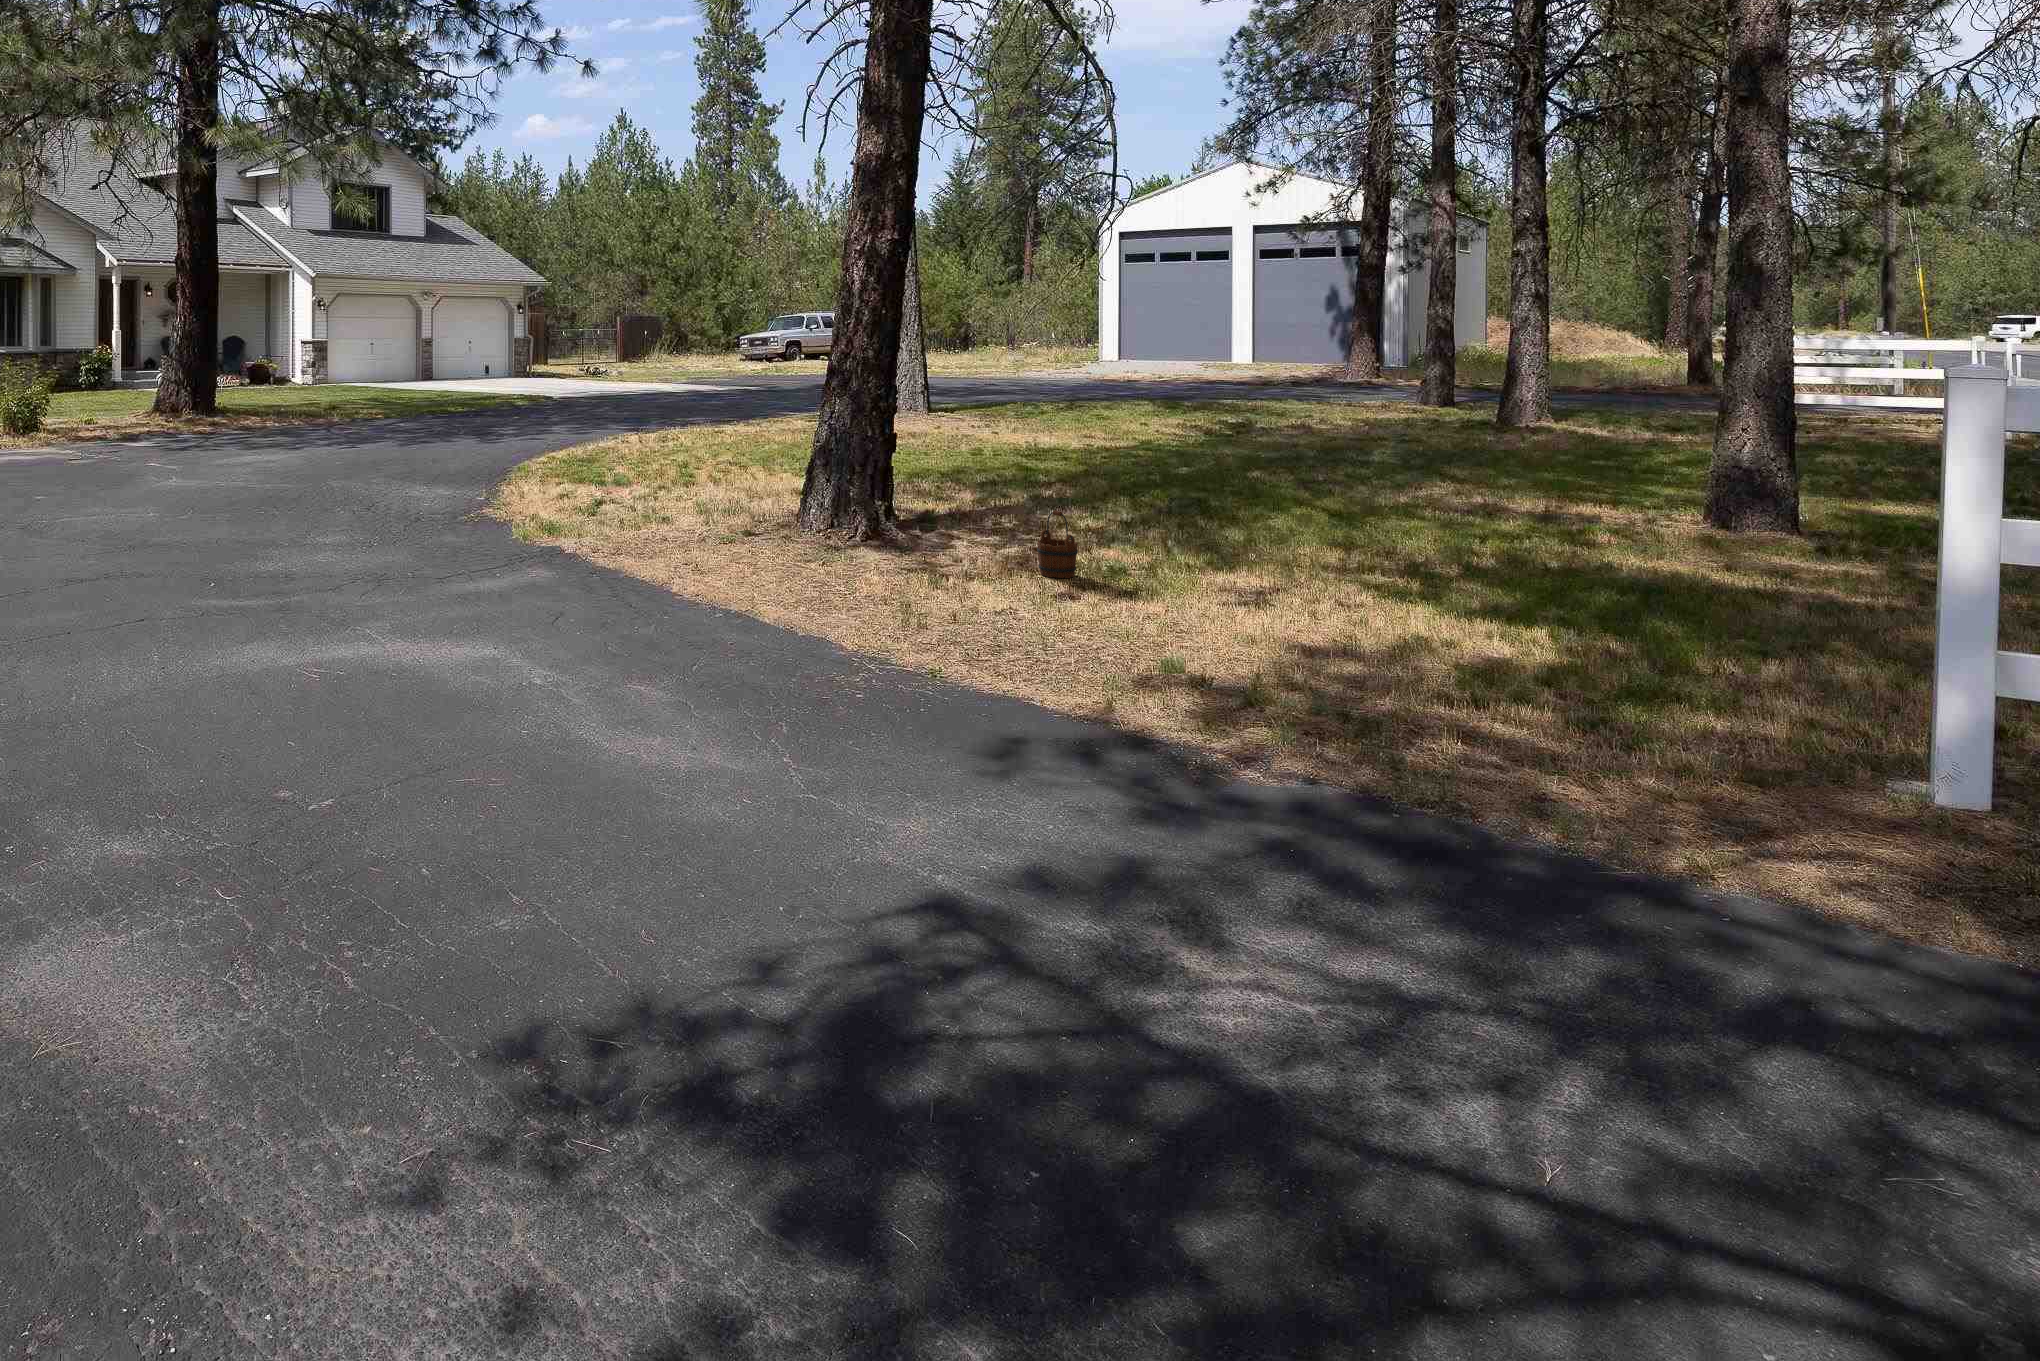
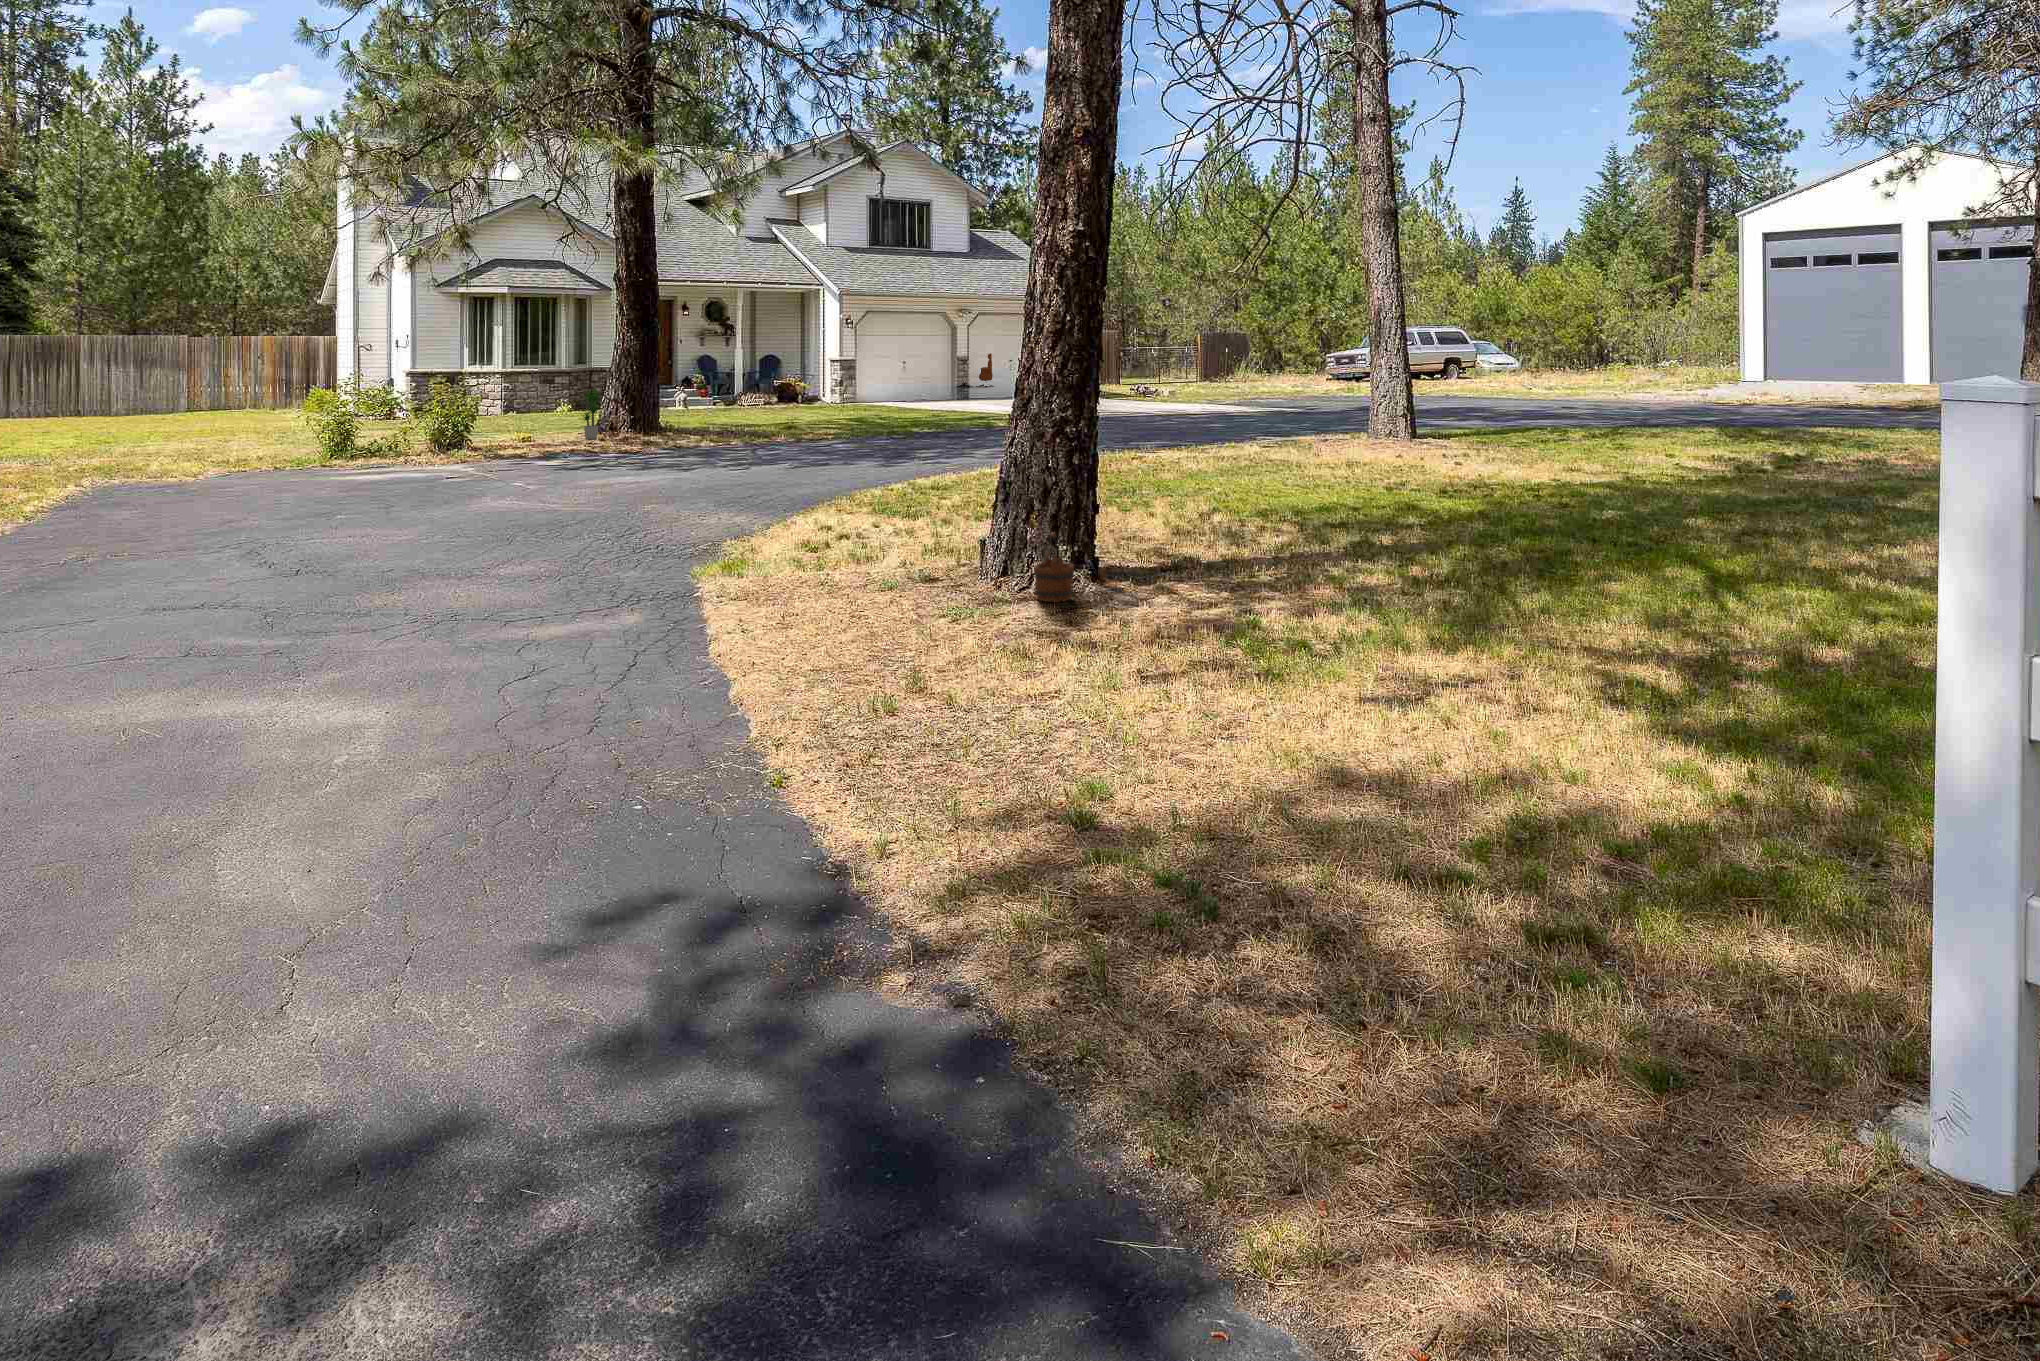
lounge chair: none [413,335,453,369] -> present [957,353,994,387]
potted plant: none [130,370,165,425] -> present [581,389,603,440]

